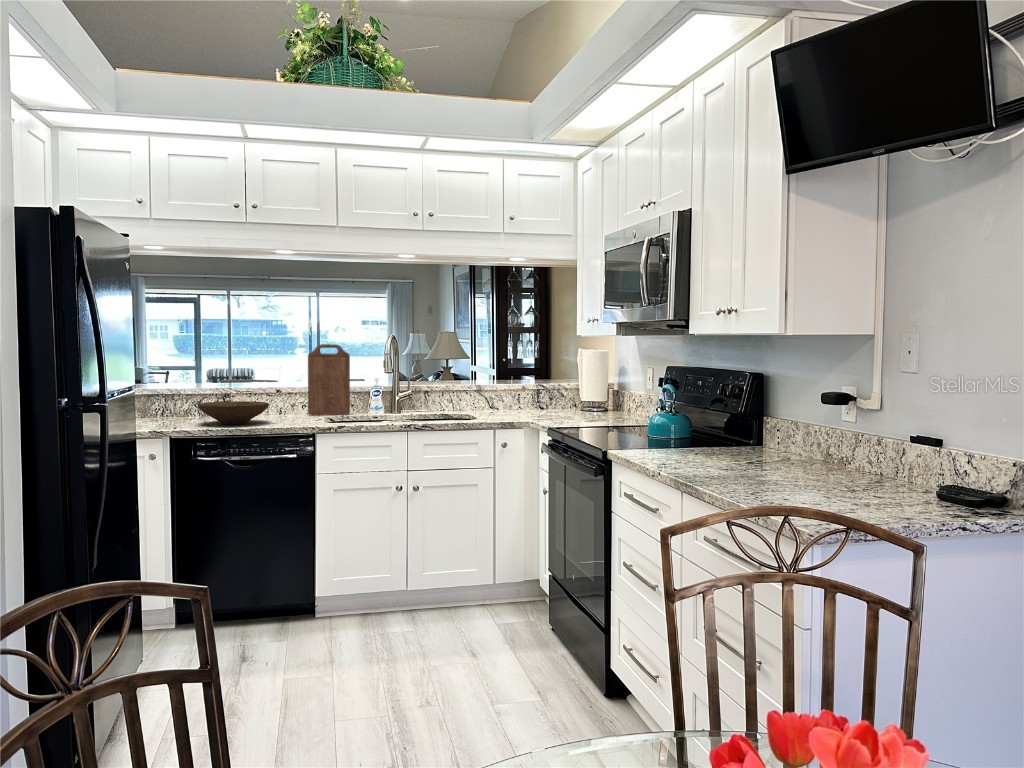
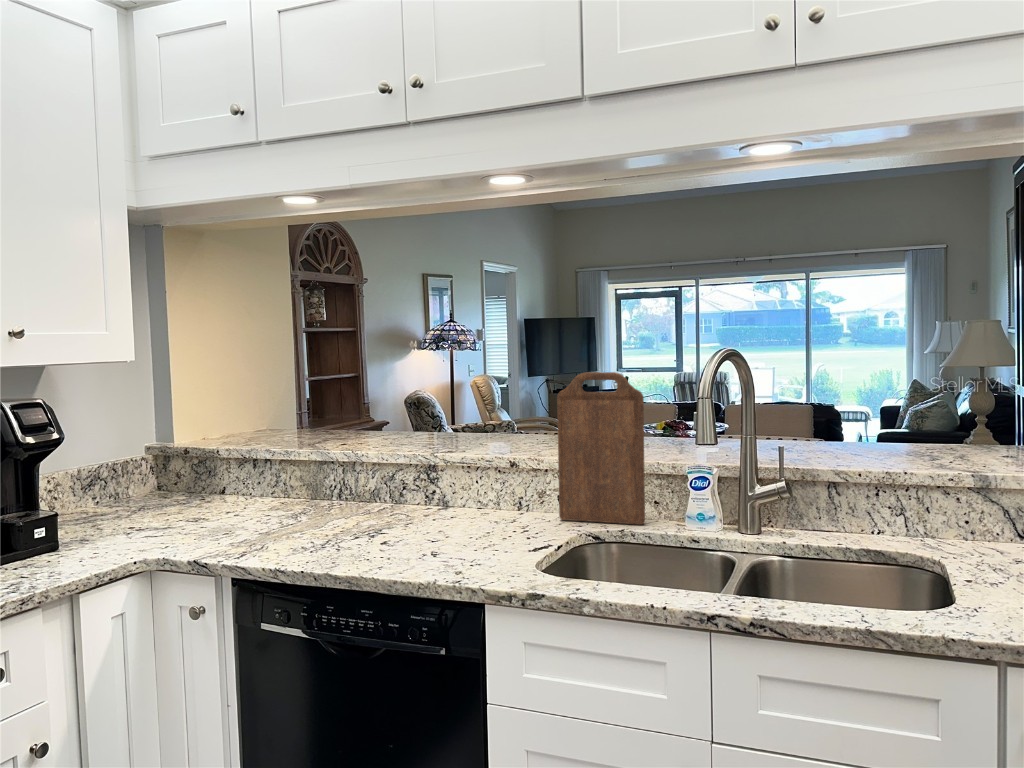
wooden bowl: present [198,401,269,424] -> none [310,487,445,544]

